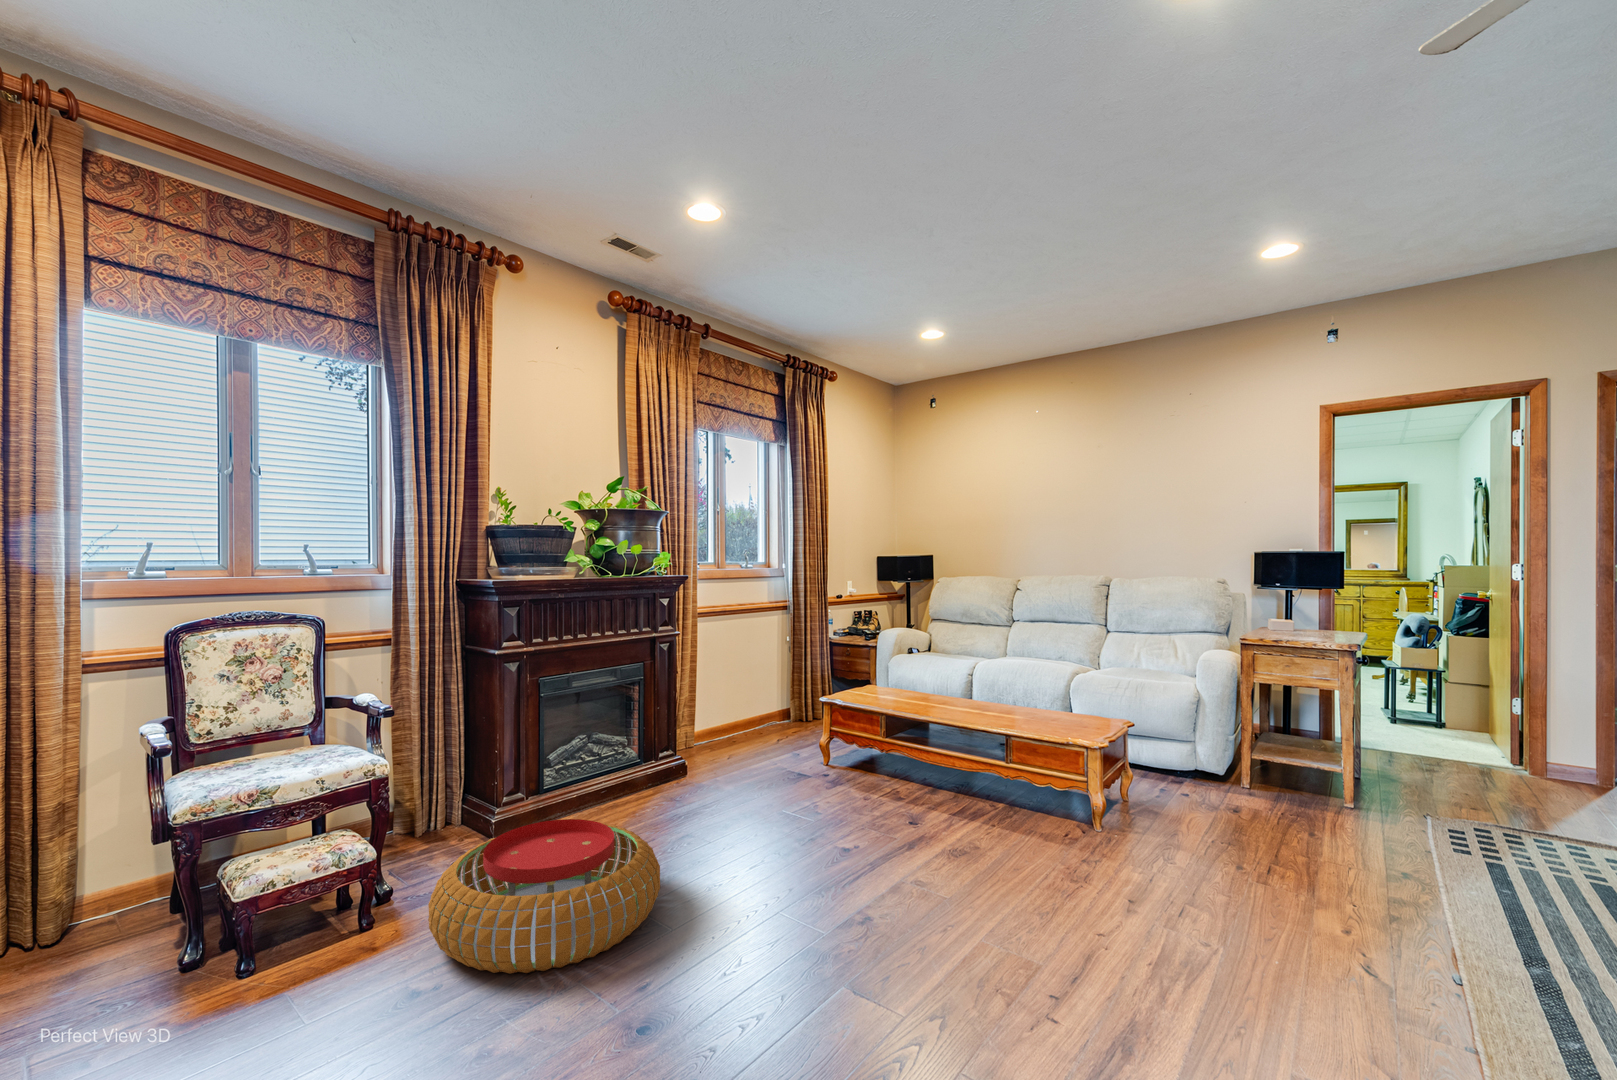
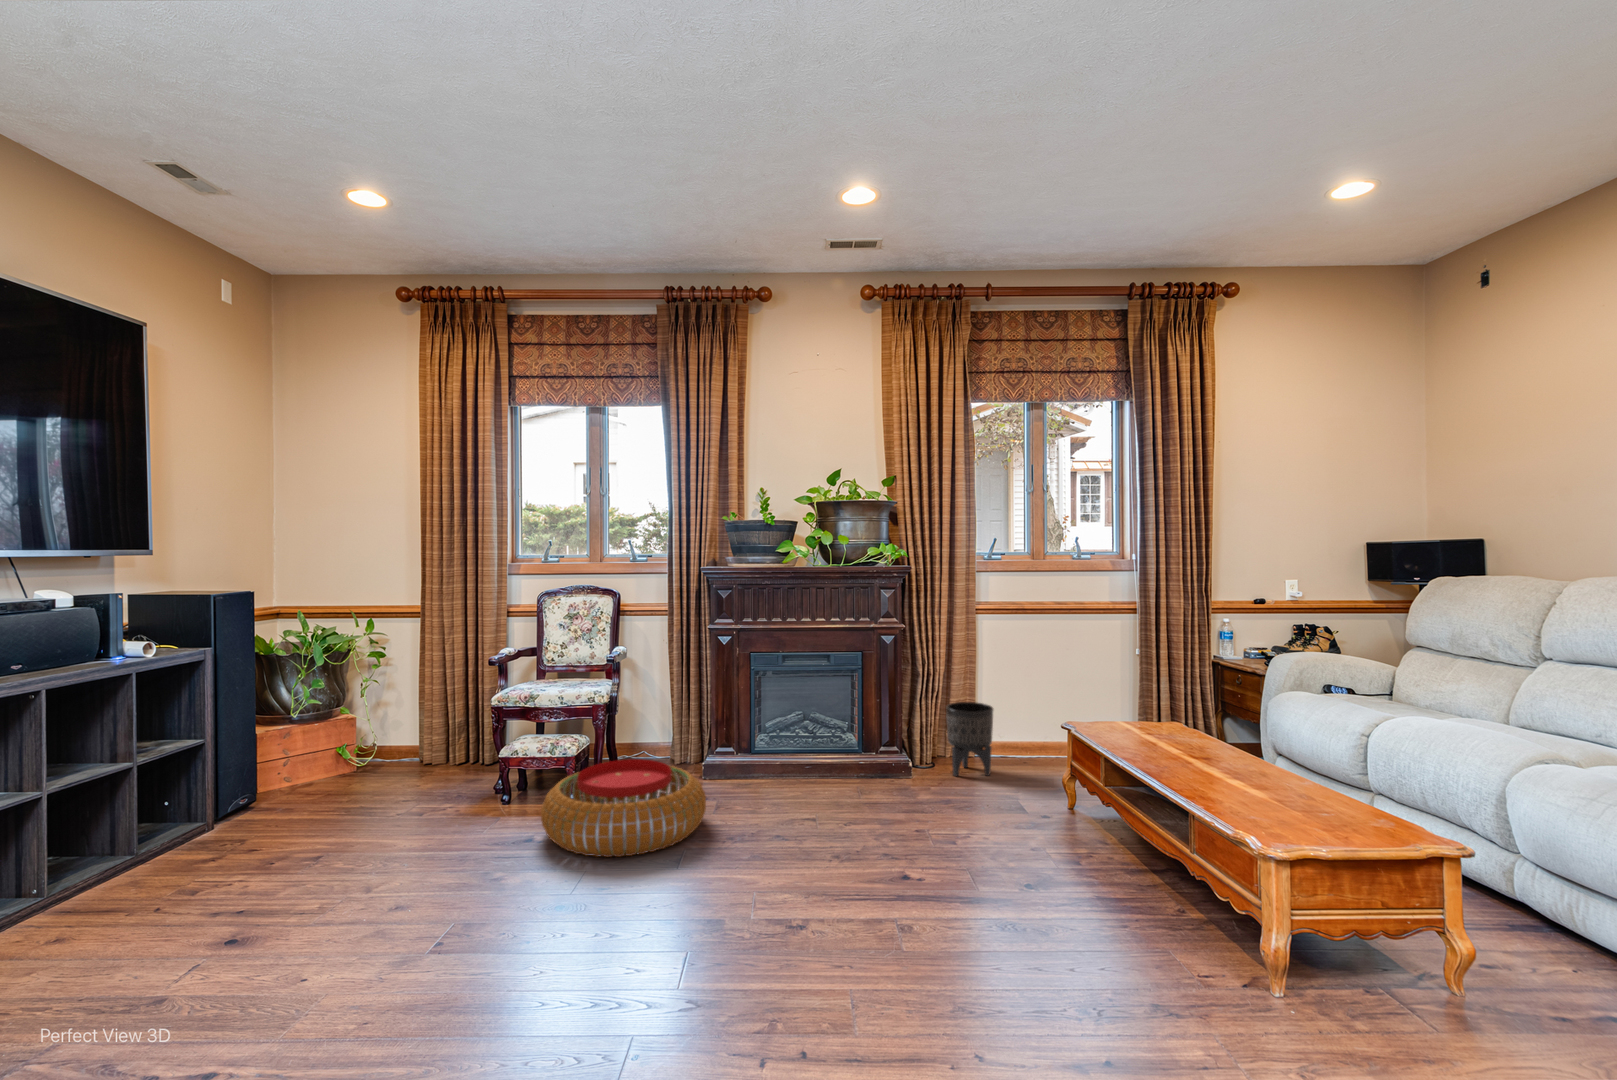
planter: none [694,695,737,765] -> present [946,702,993,776]

